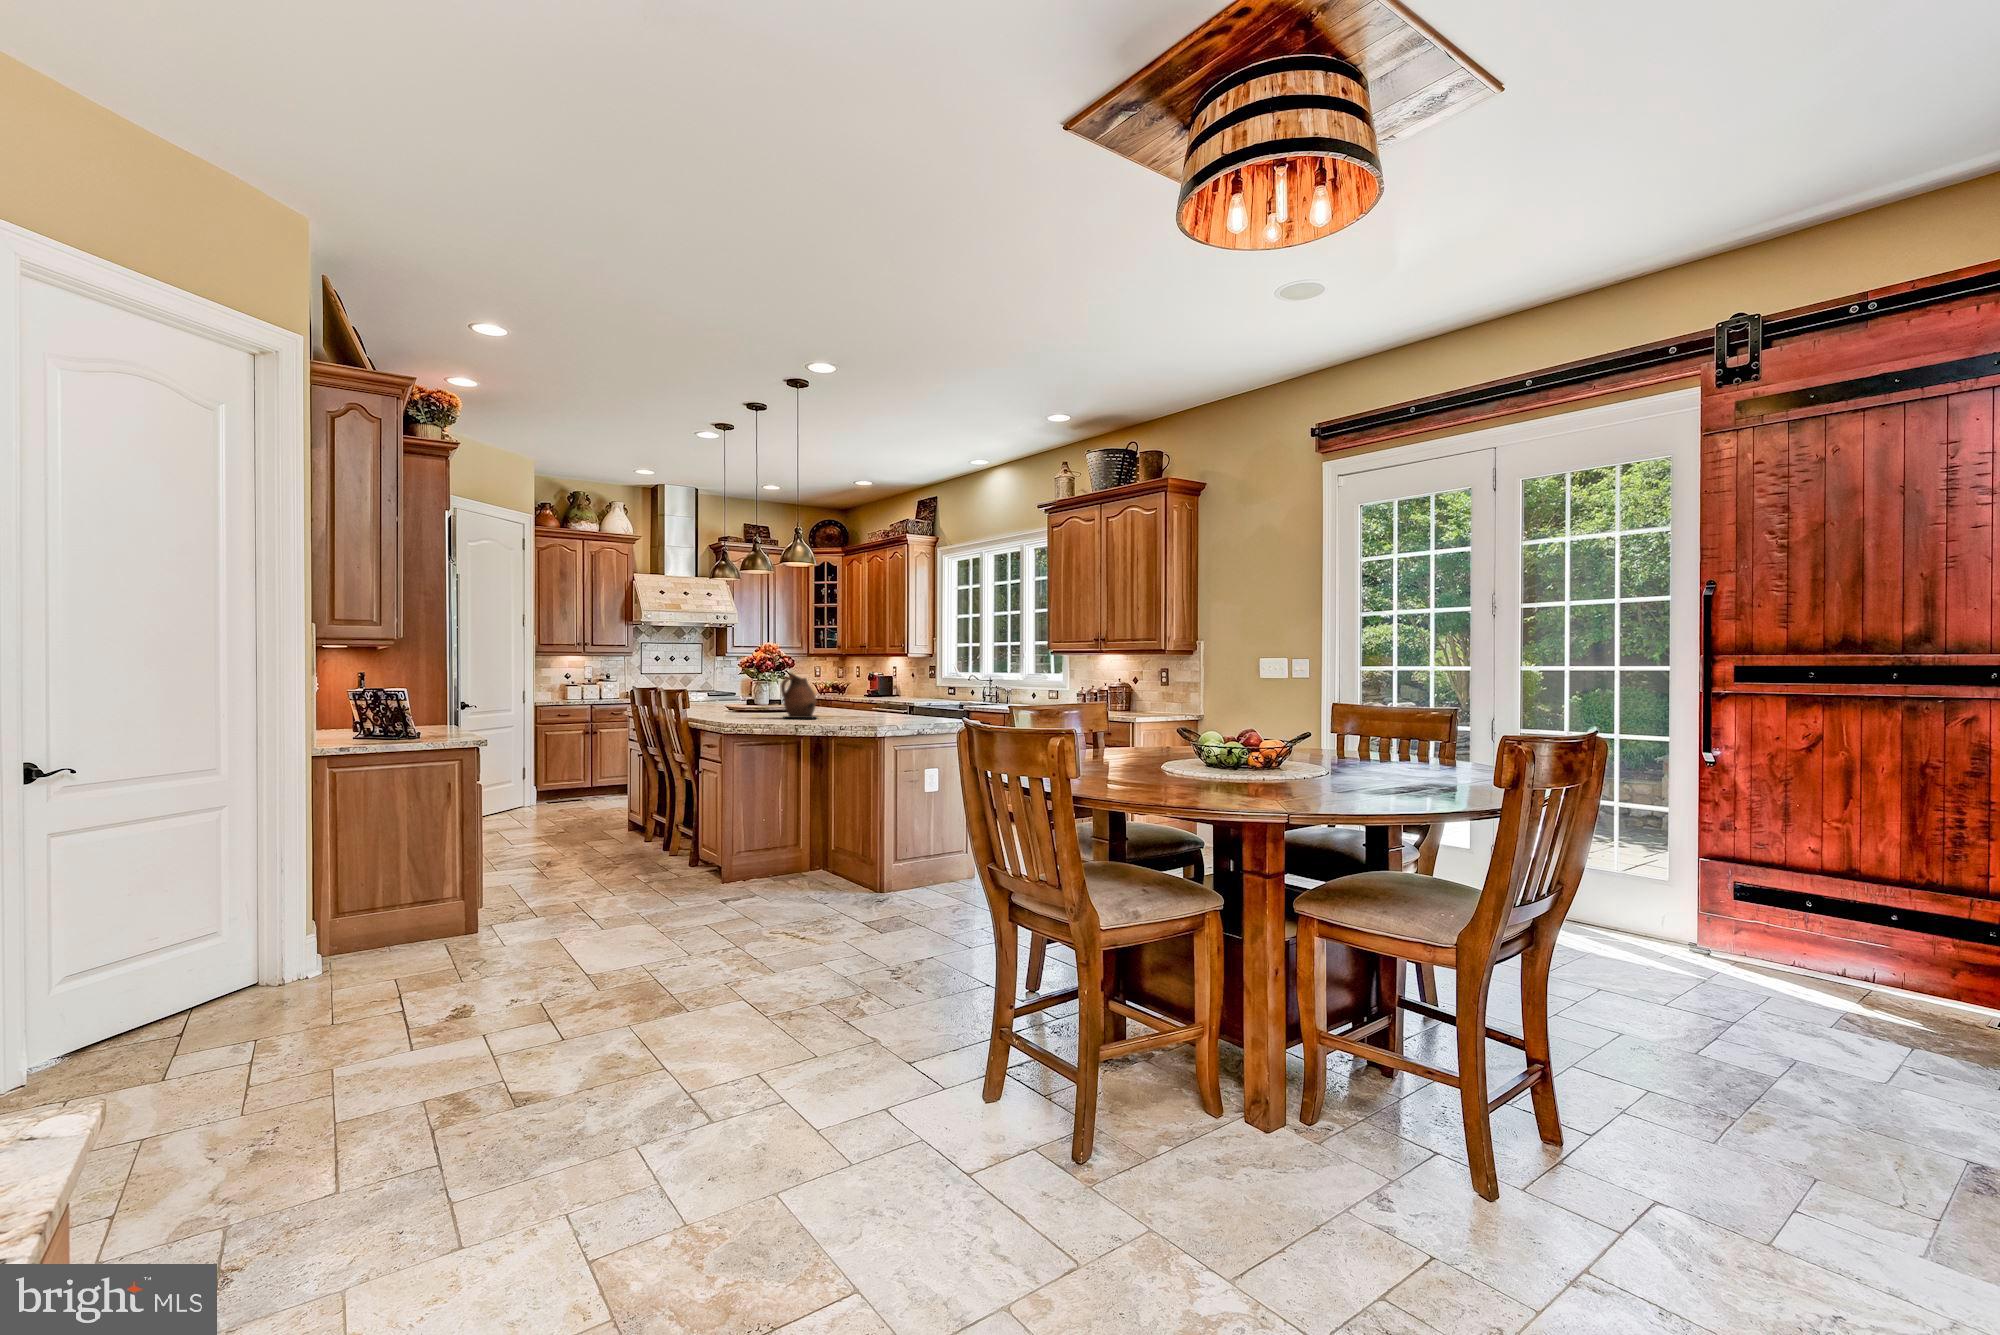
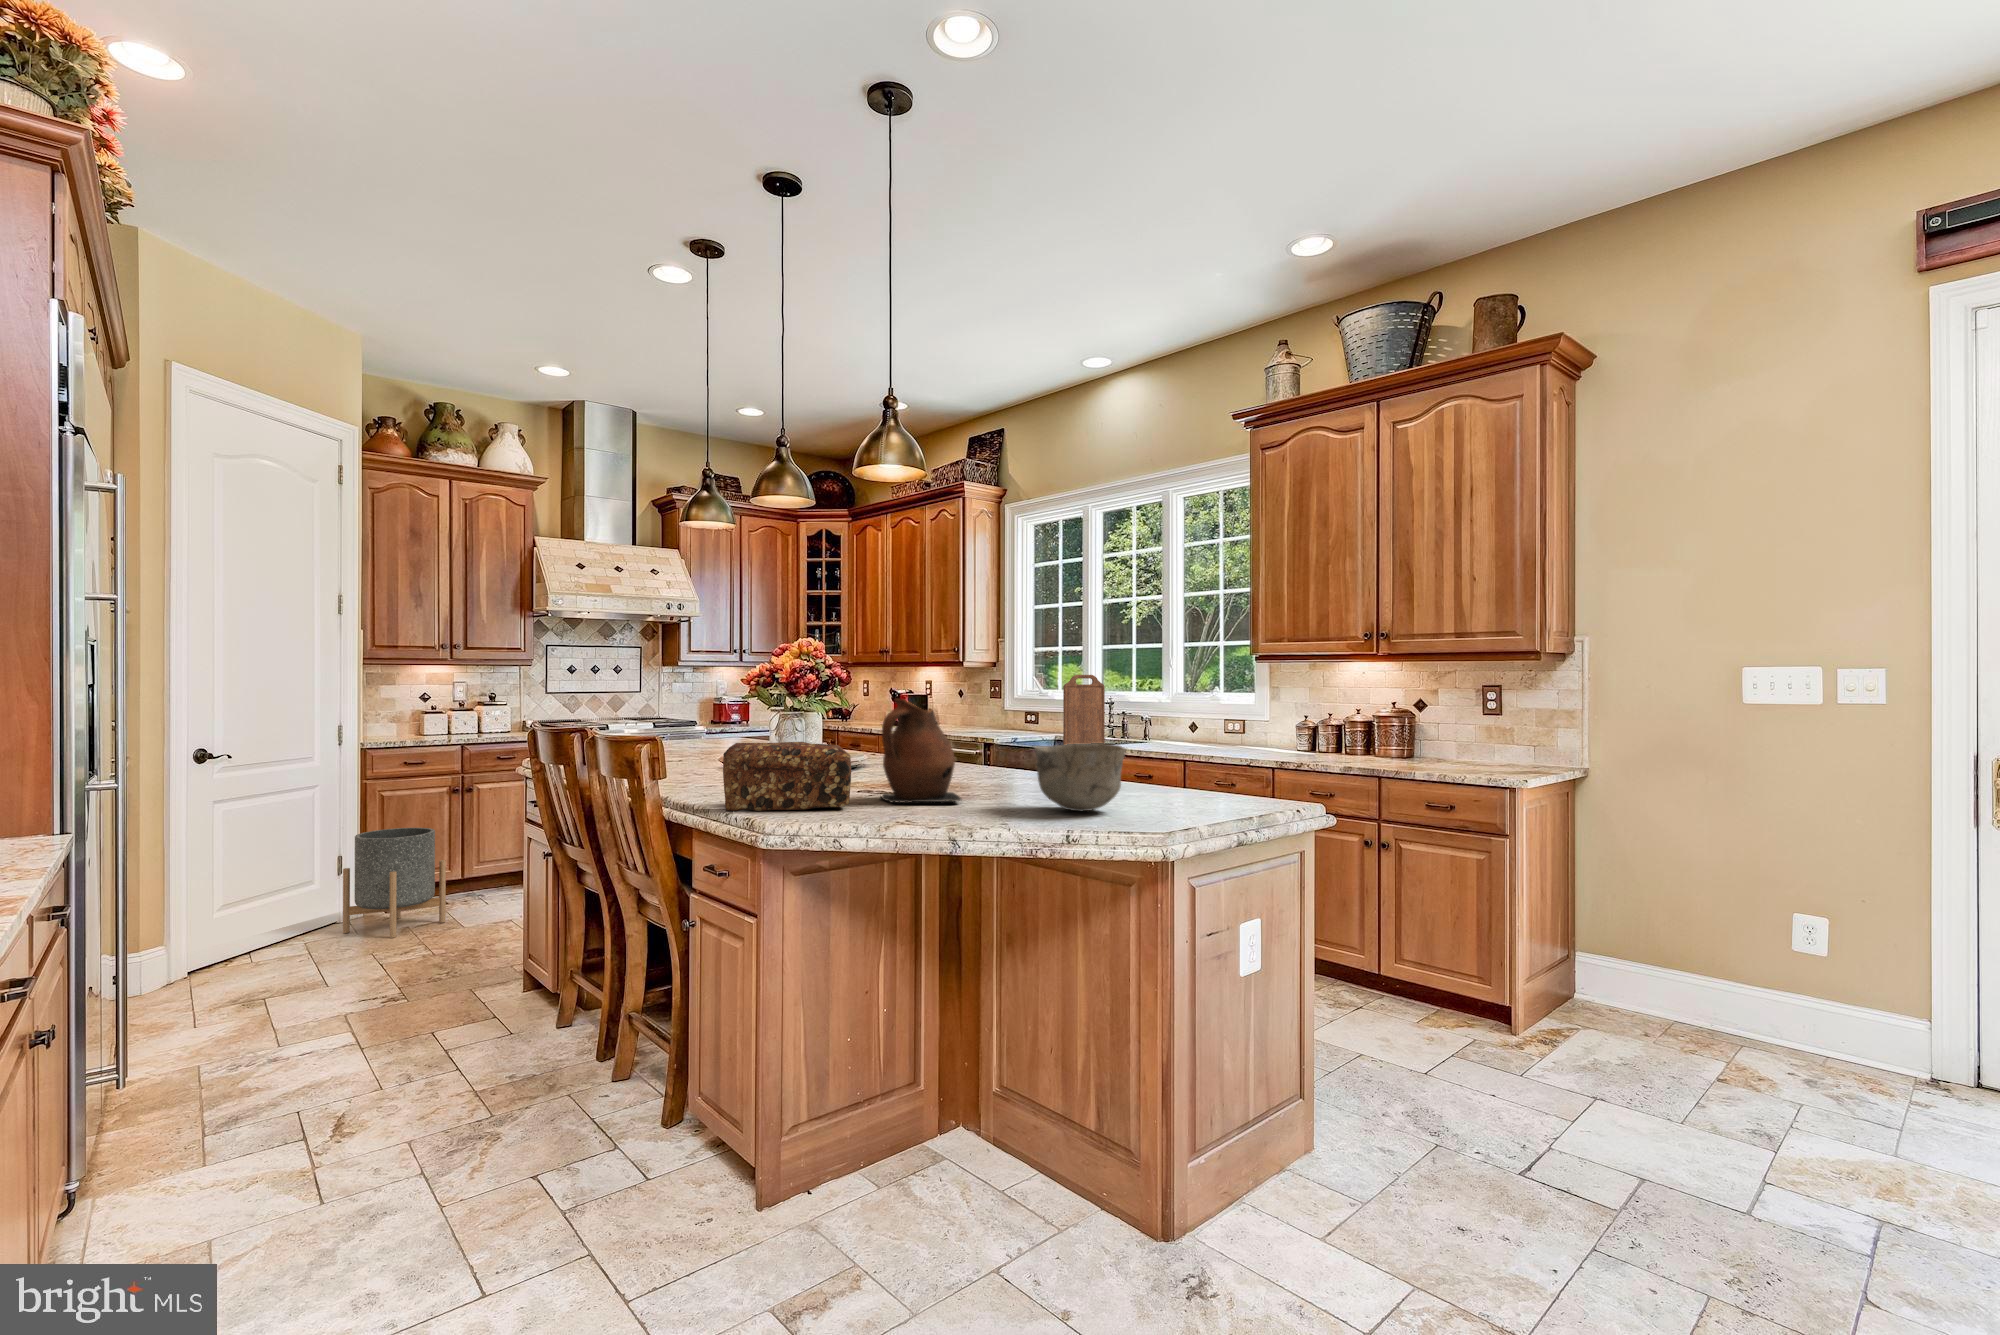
cutting board: none [945,662,971,708] -> present [1063,675,1105,745]
bread loaf: none [709,691,765,719] -> present [723,742,851,812]
bowl: none [843,693,885,722] -> present [1035,743,1127,811]
planter: none [529,751,584,811] -> present [343,828,446,938]

